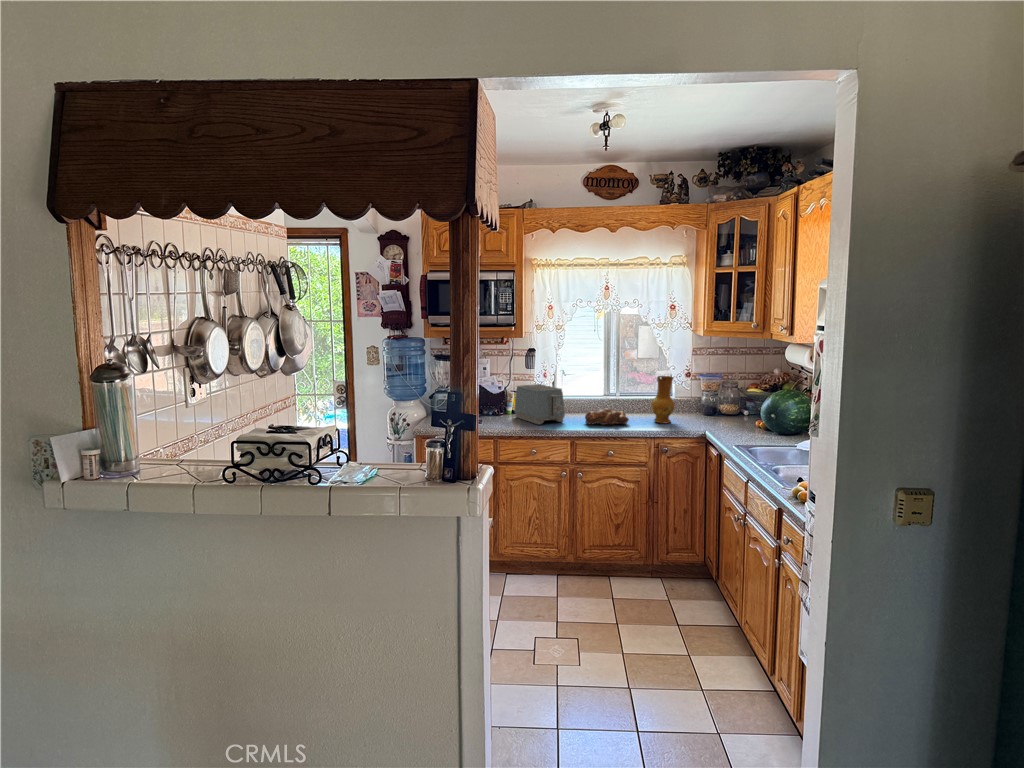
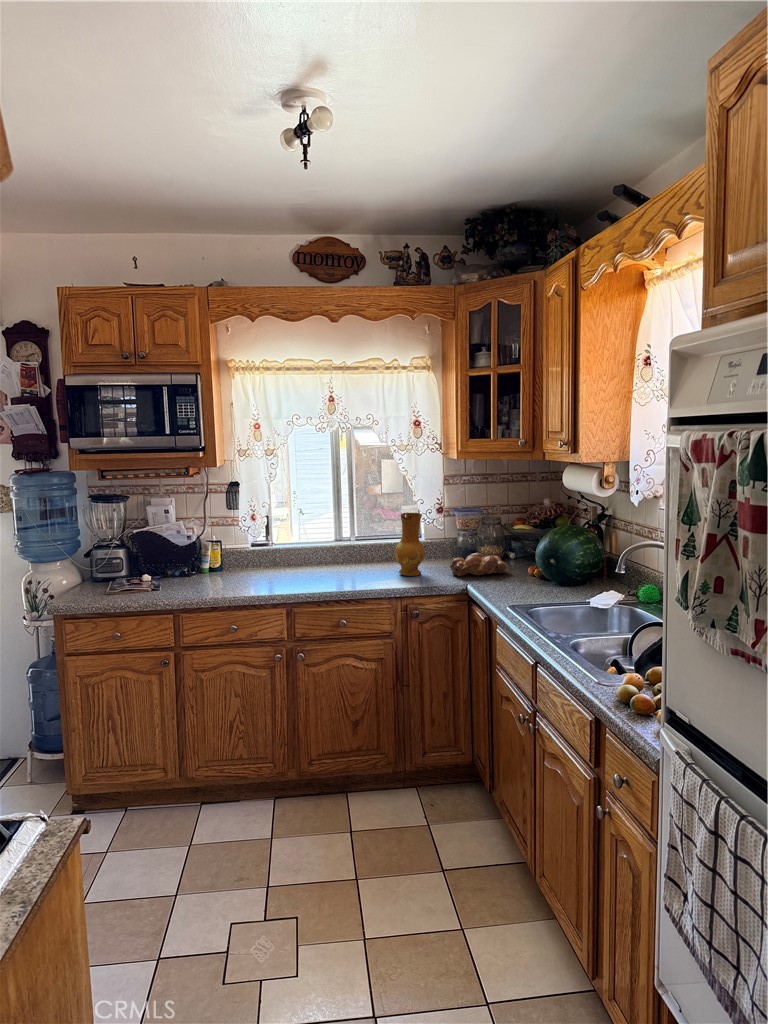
toaster: present [514,384,565,424] -> none [210,531,279,588]
bread loaf: present [585,408,629,425] -> present [450,553,508,576]

